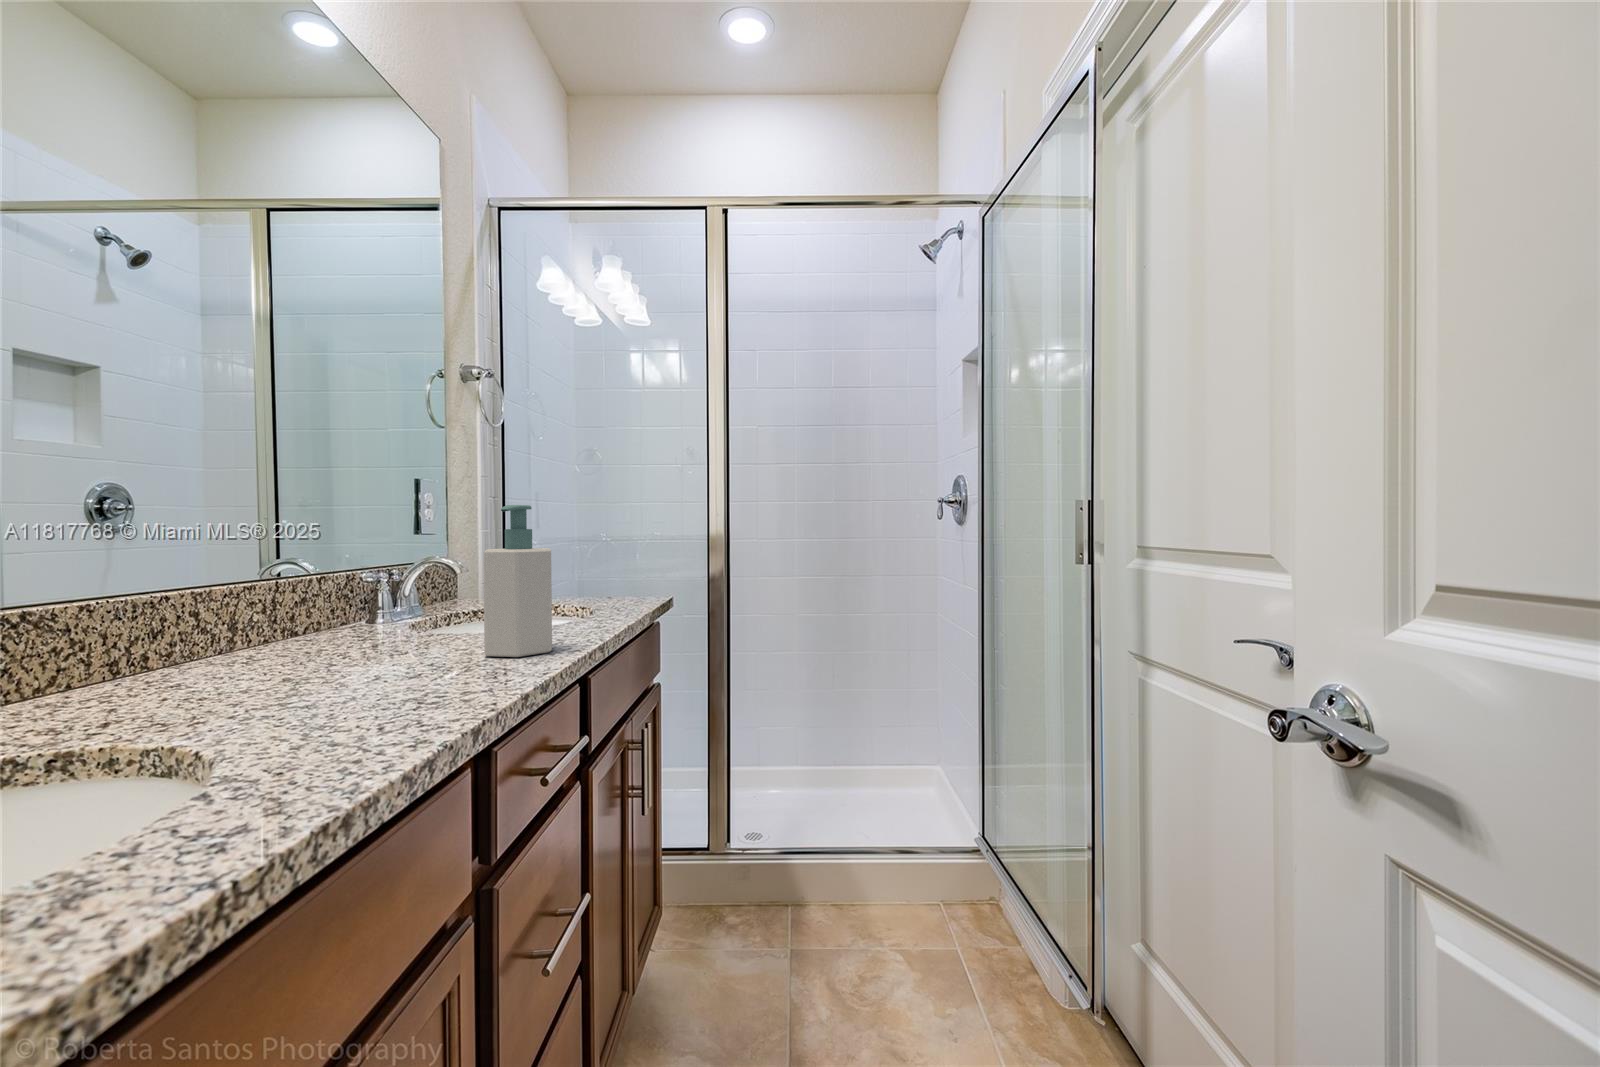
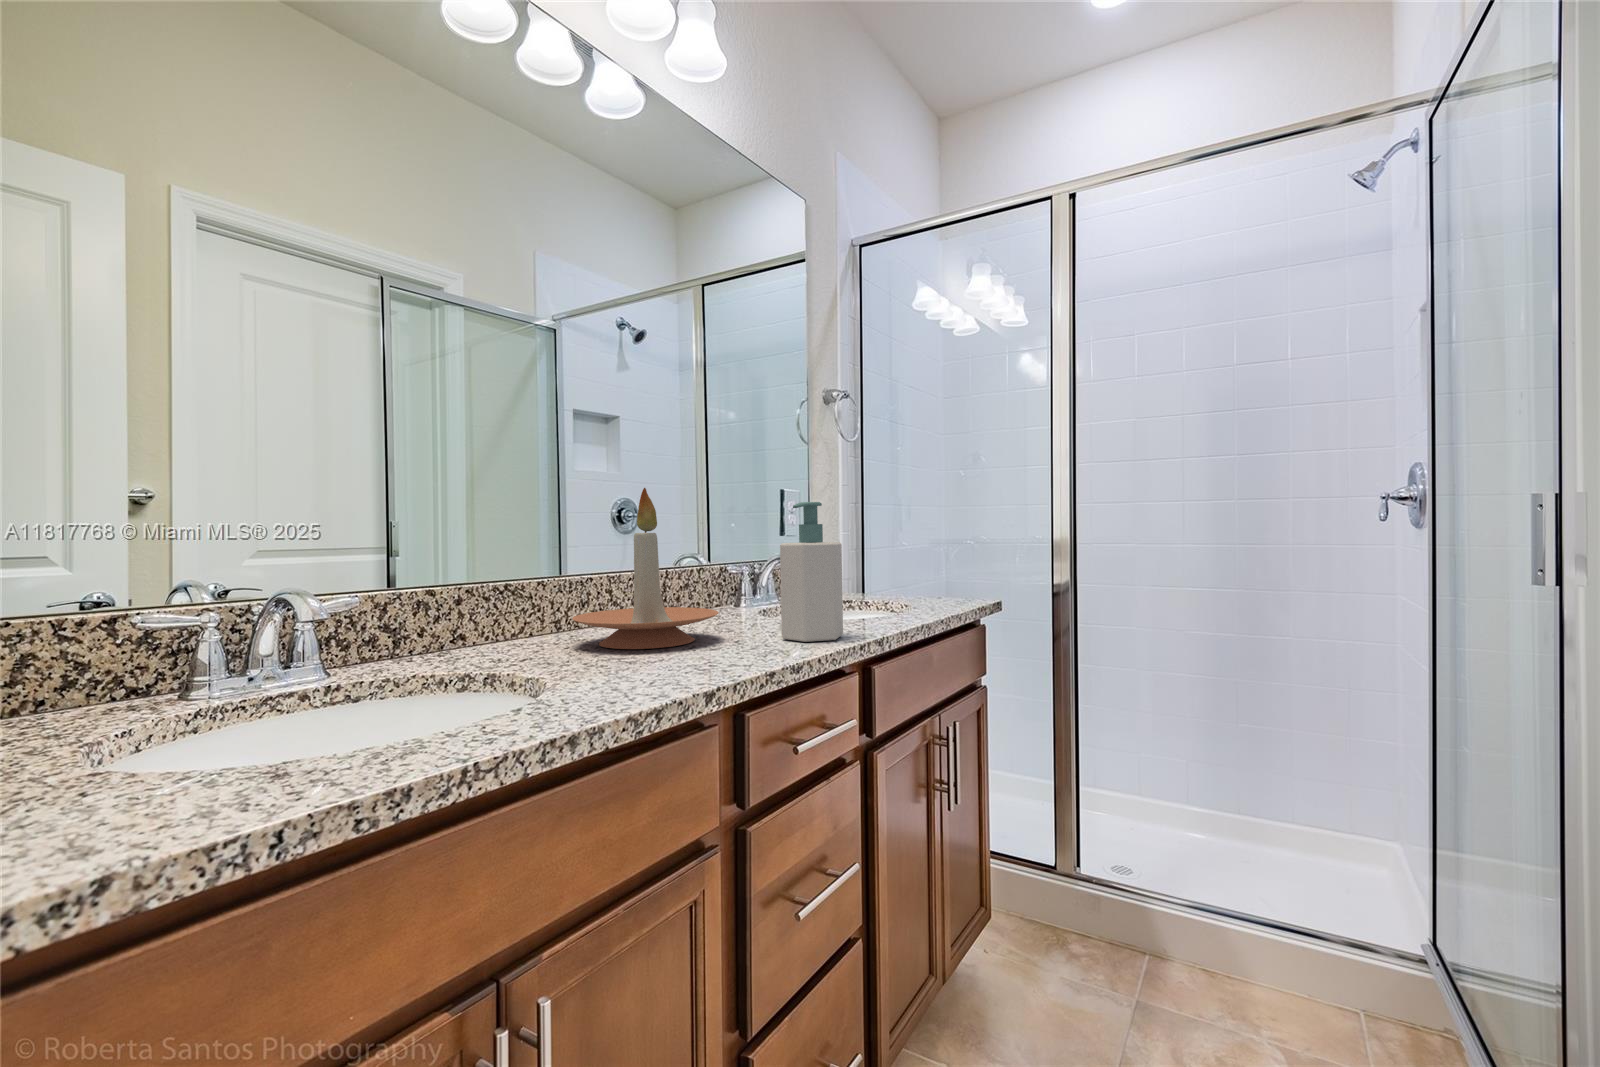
candle holder: none [170,479,402,691] -> present [572,488,719,649]

